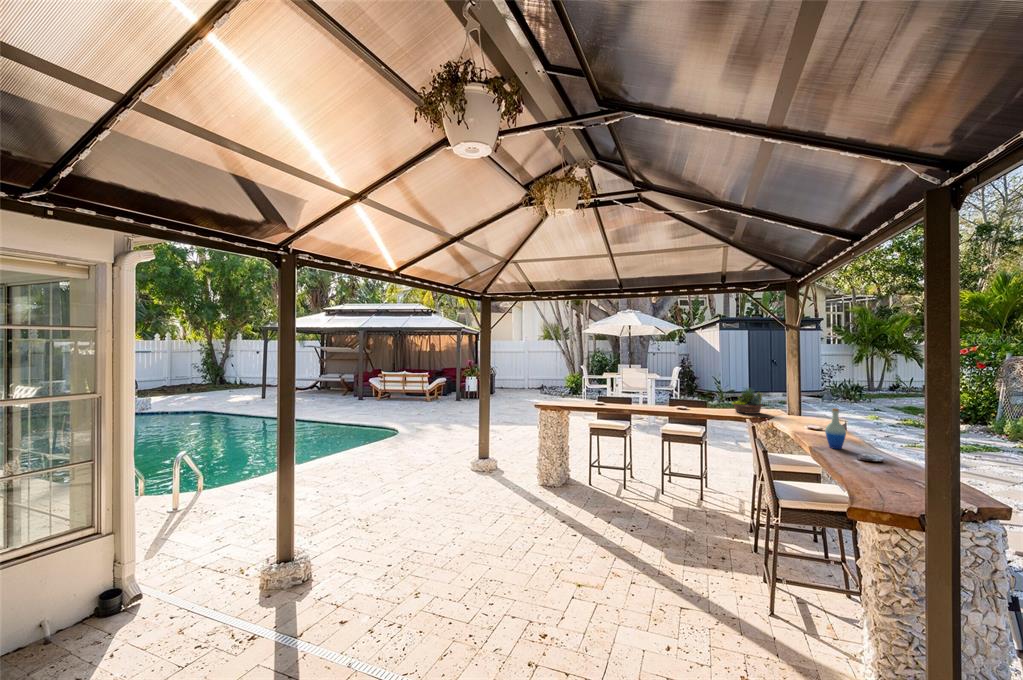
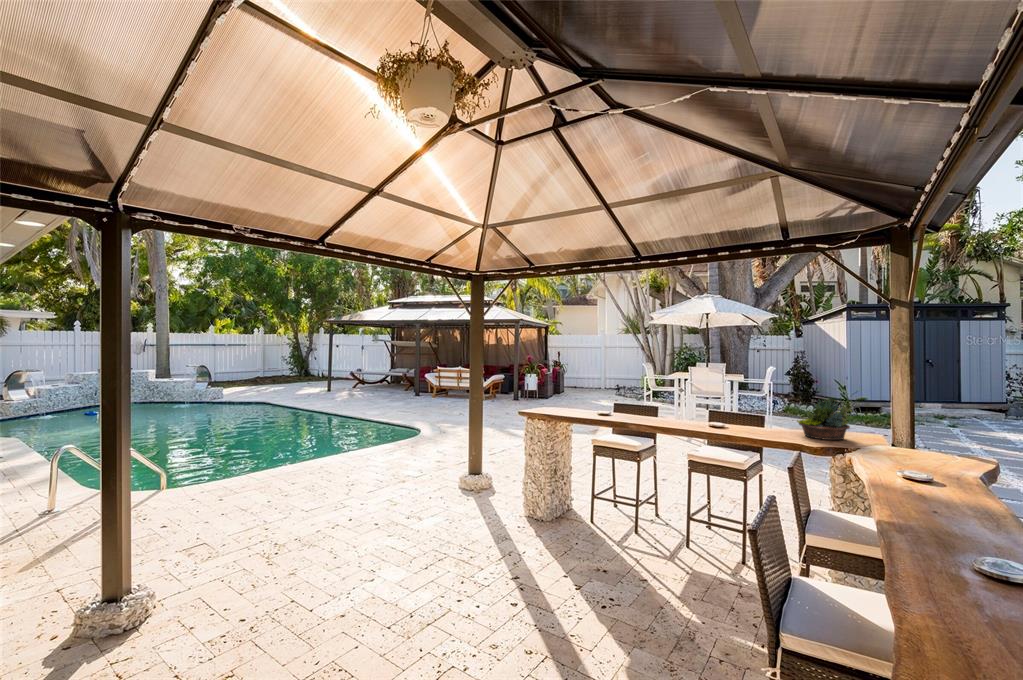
bottle: present [825,408,846,449] -> none [915,449,960,530]

